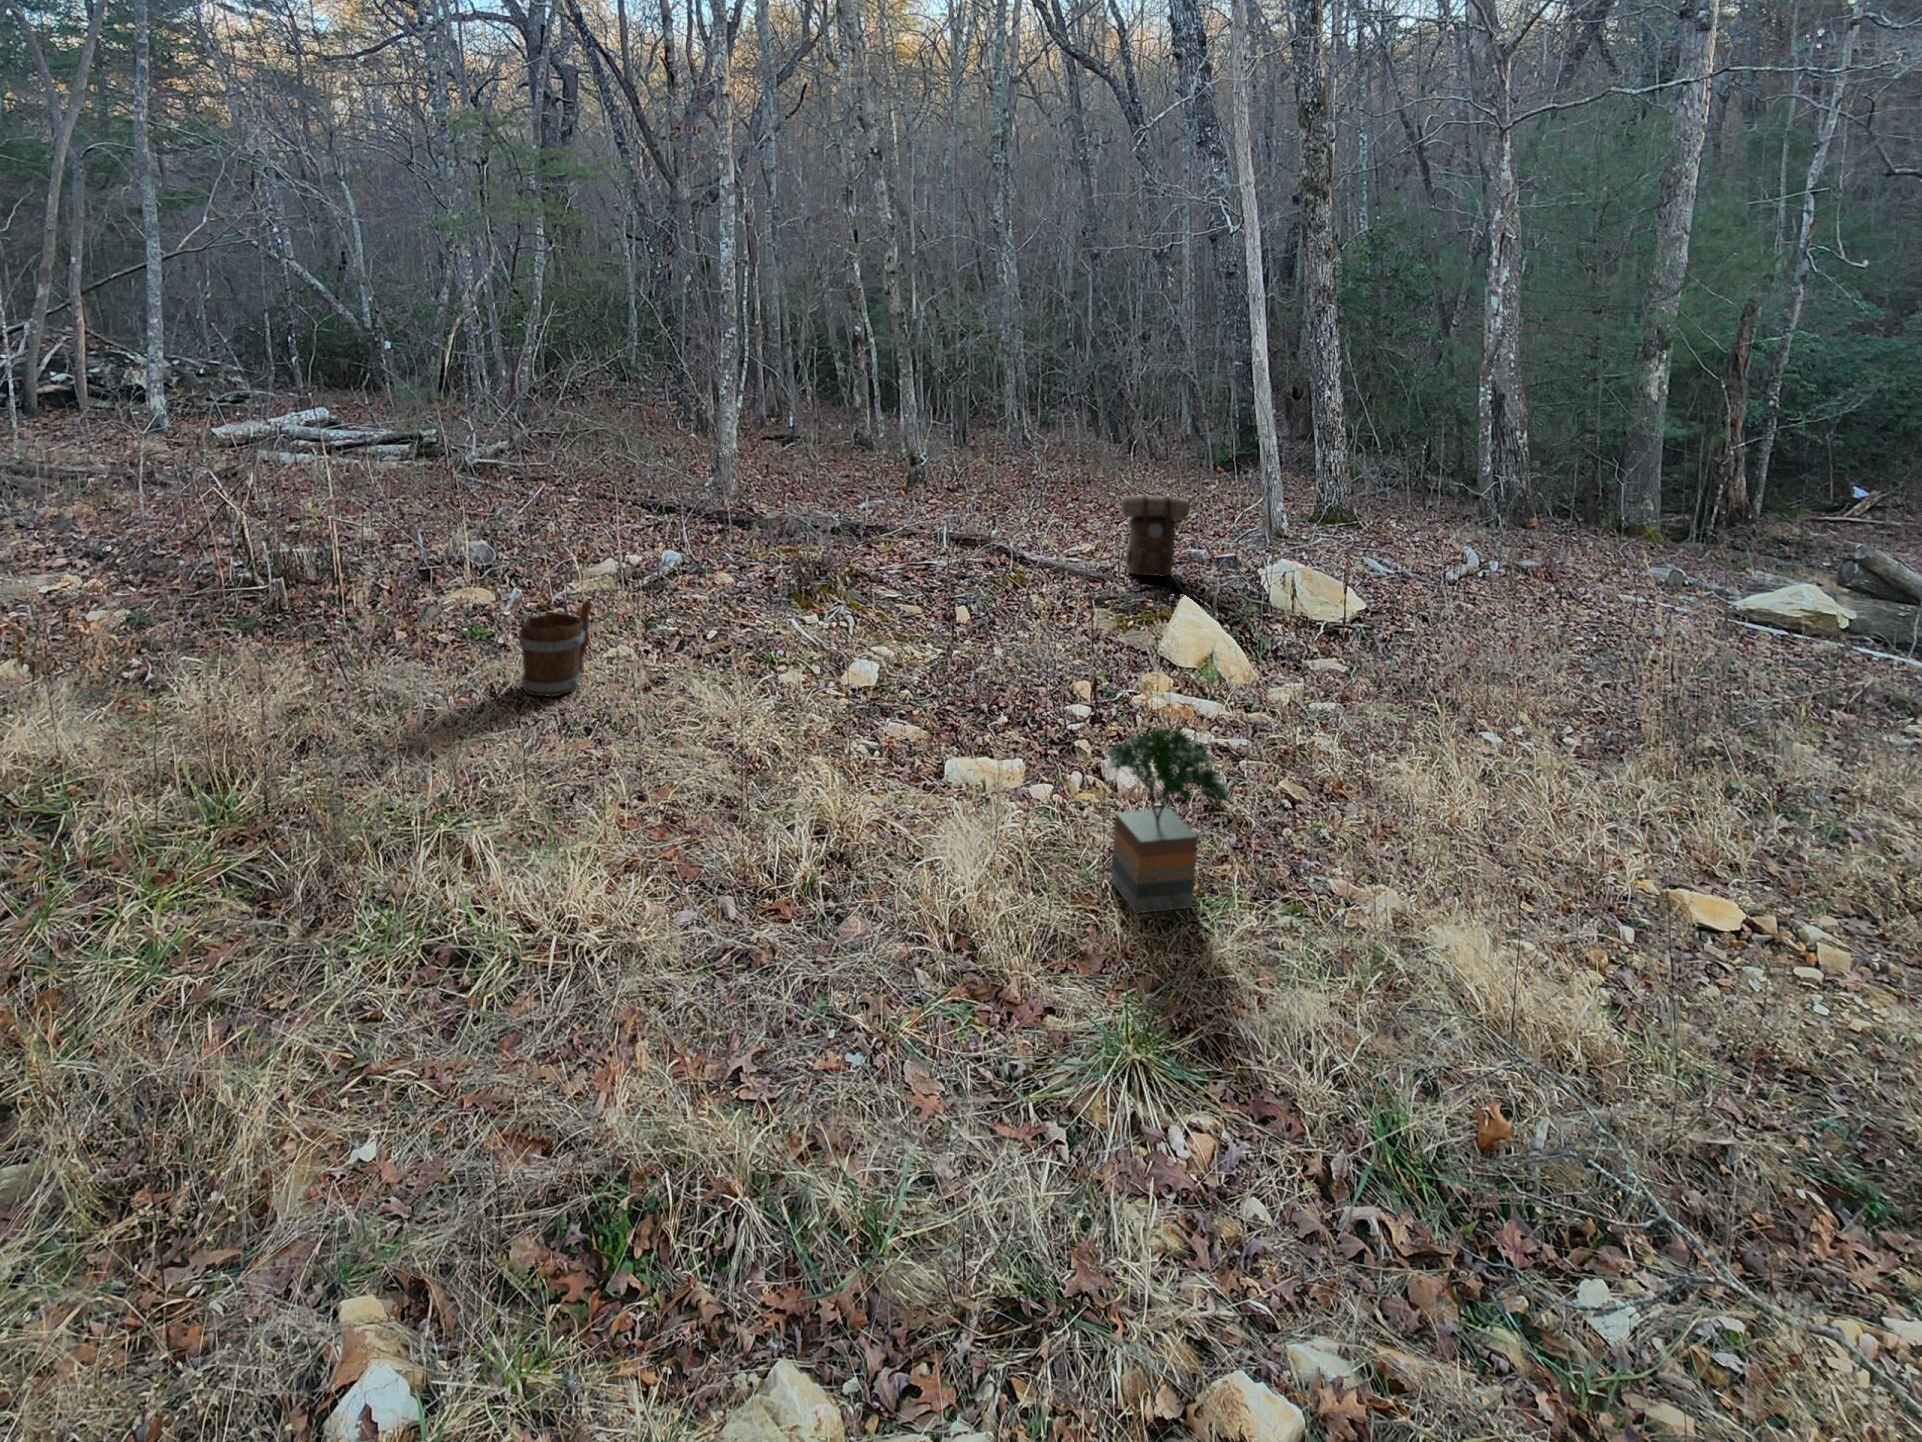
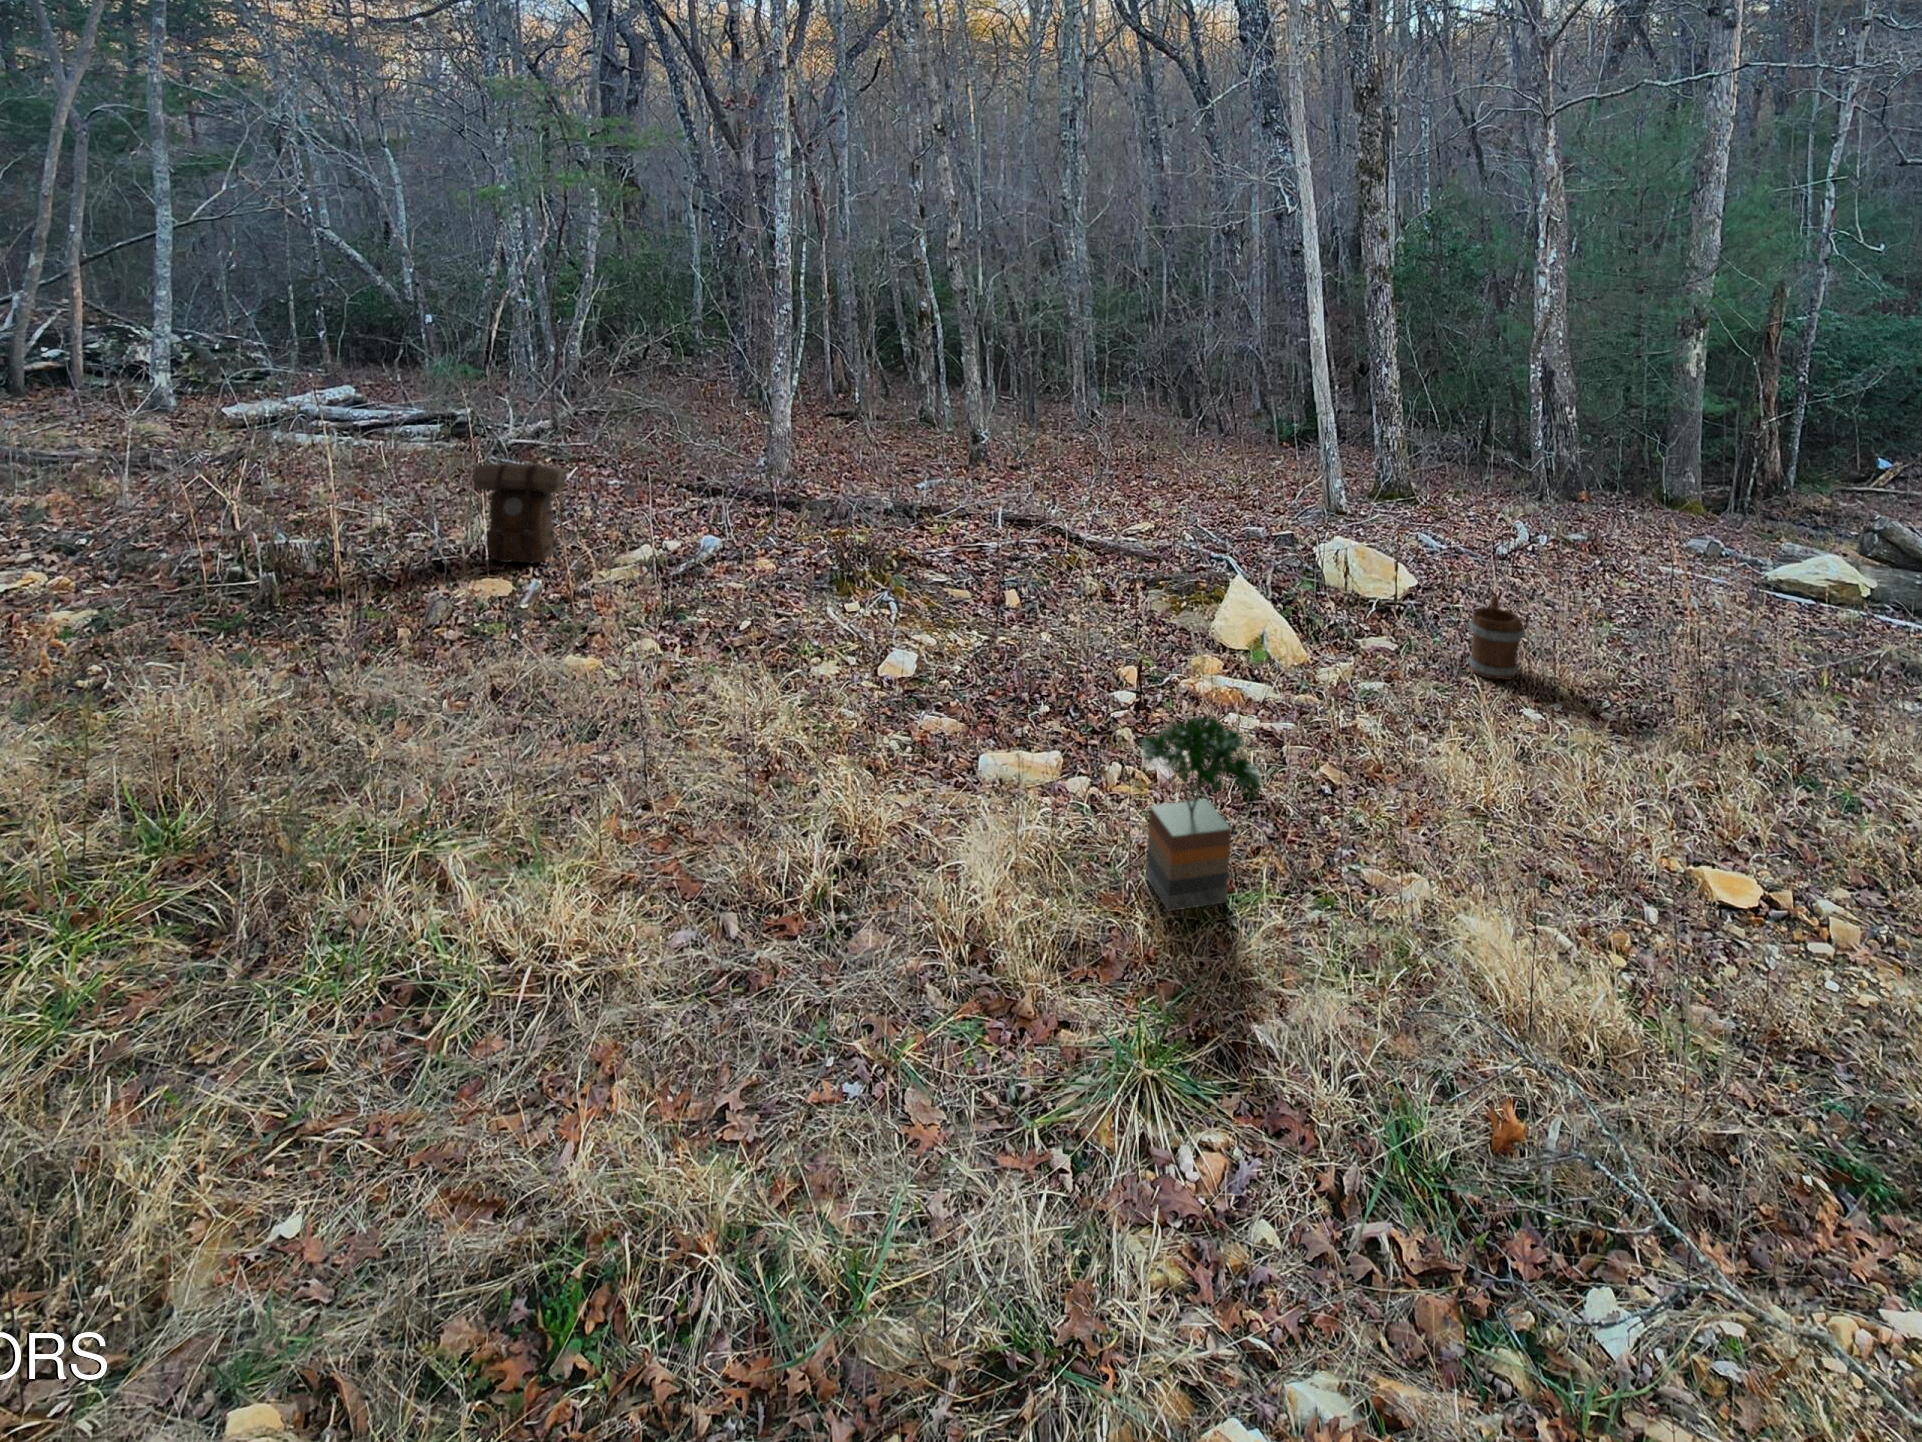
backpack: present [1121,494,1190,577] -> present [473,462,567,563]
bucket: present [519,600,593,697] -> present [1467,596,1526,680]

